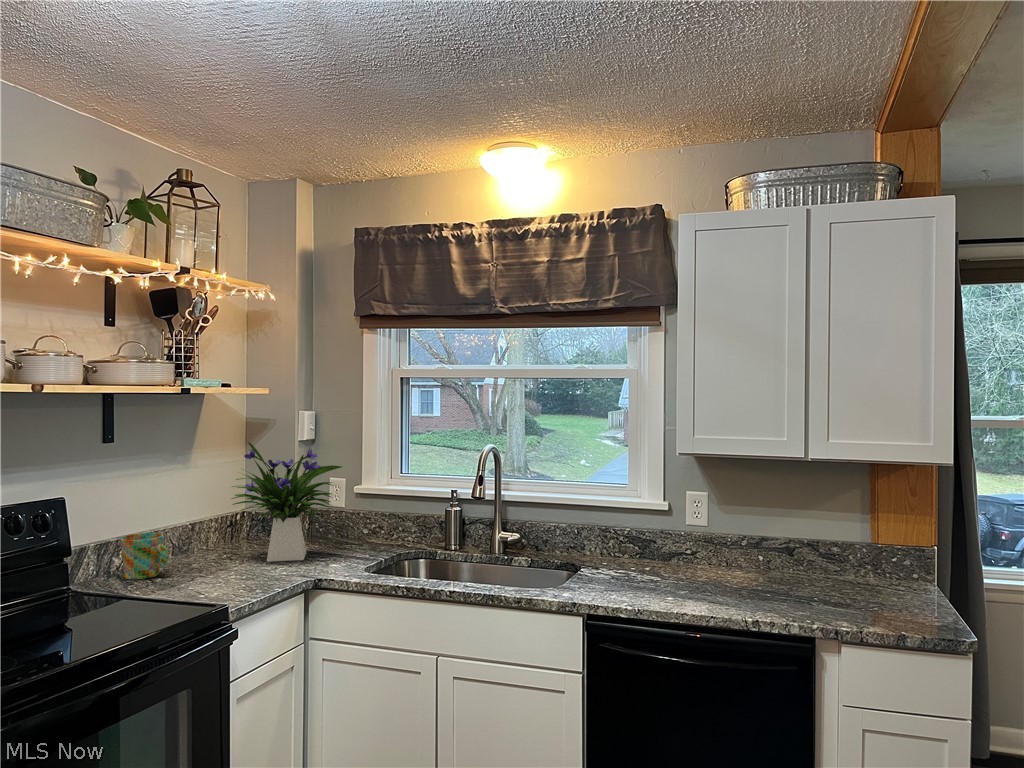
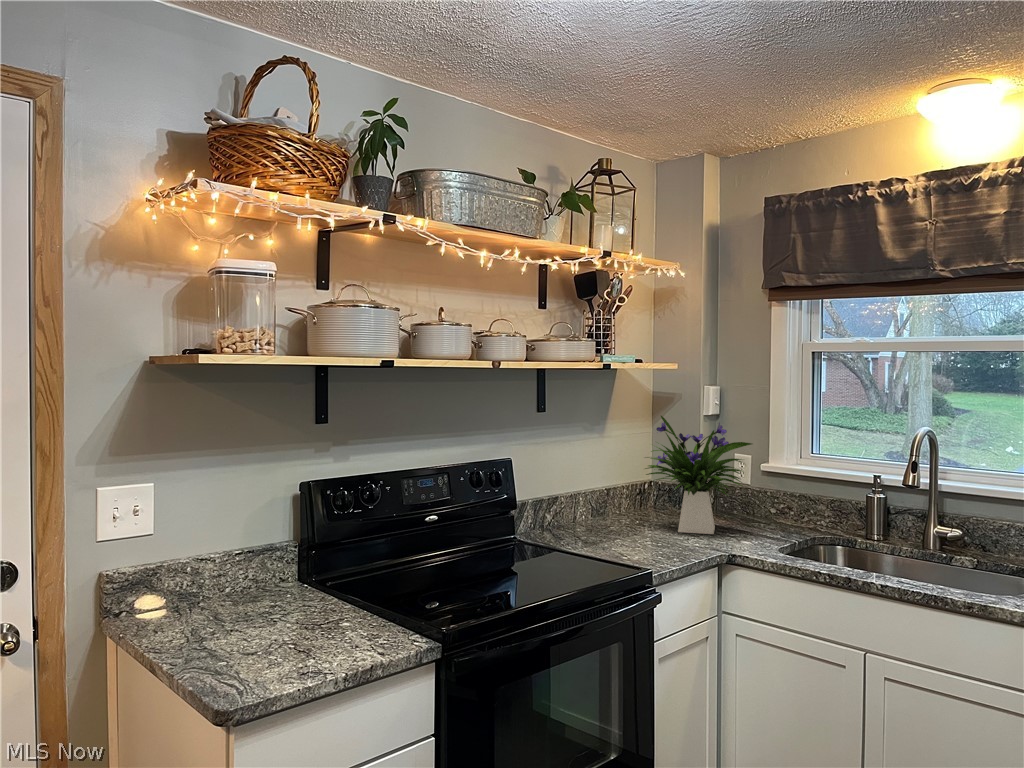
mug: present [120,533,169,579] -> none [553,495,594,536]

